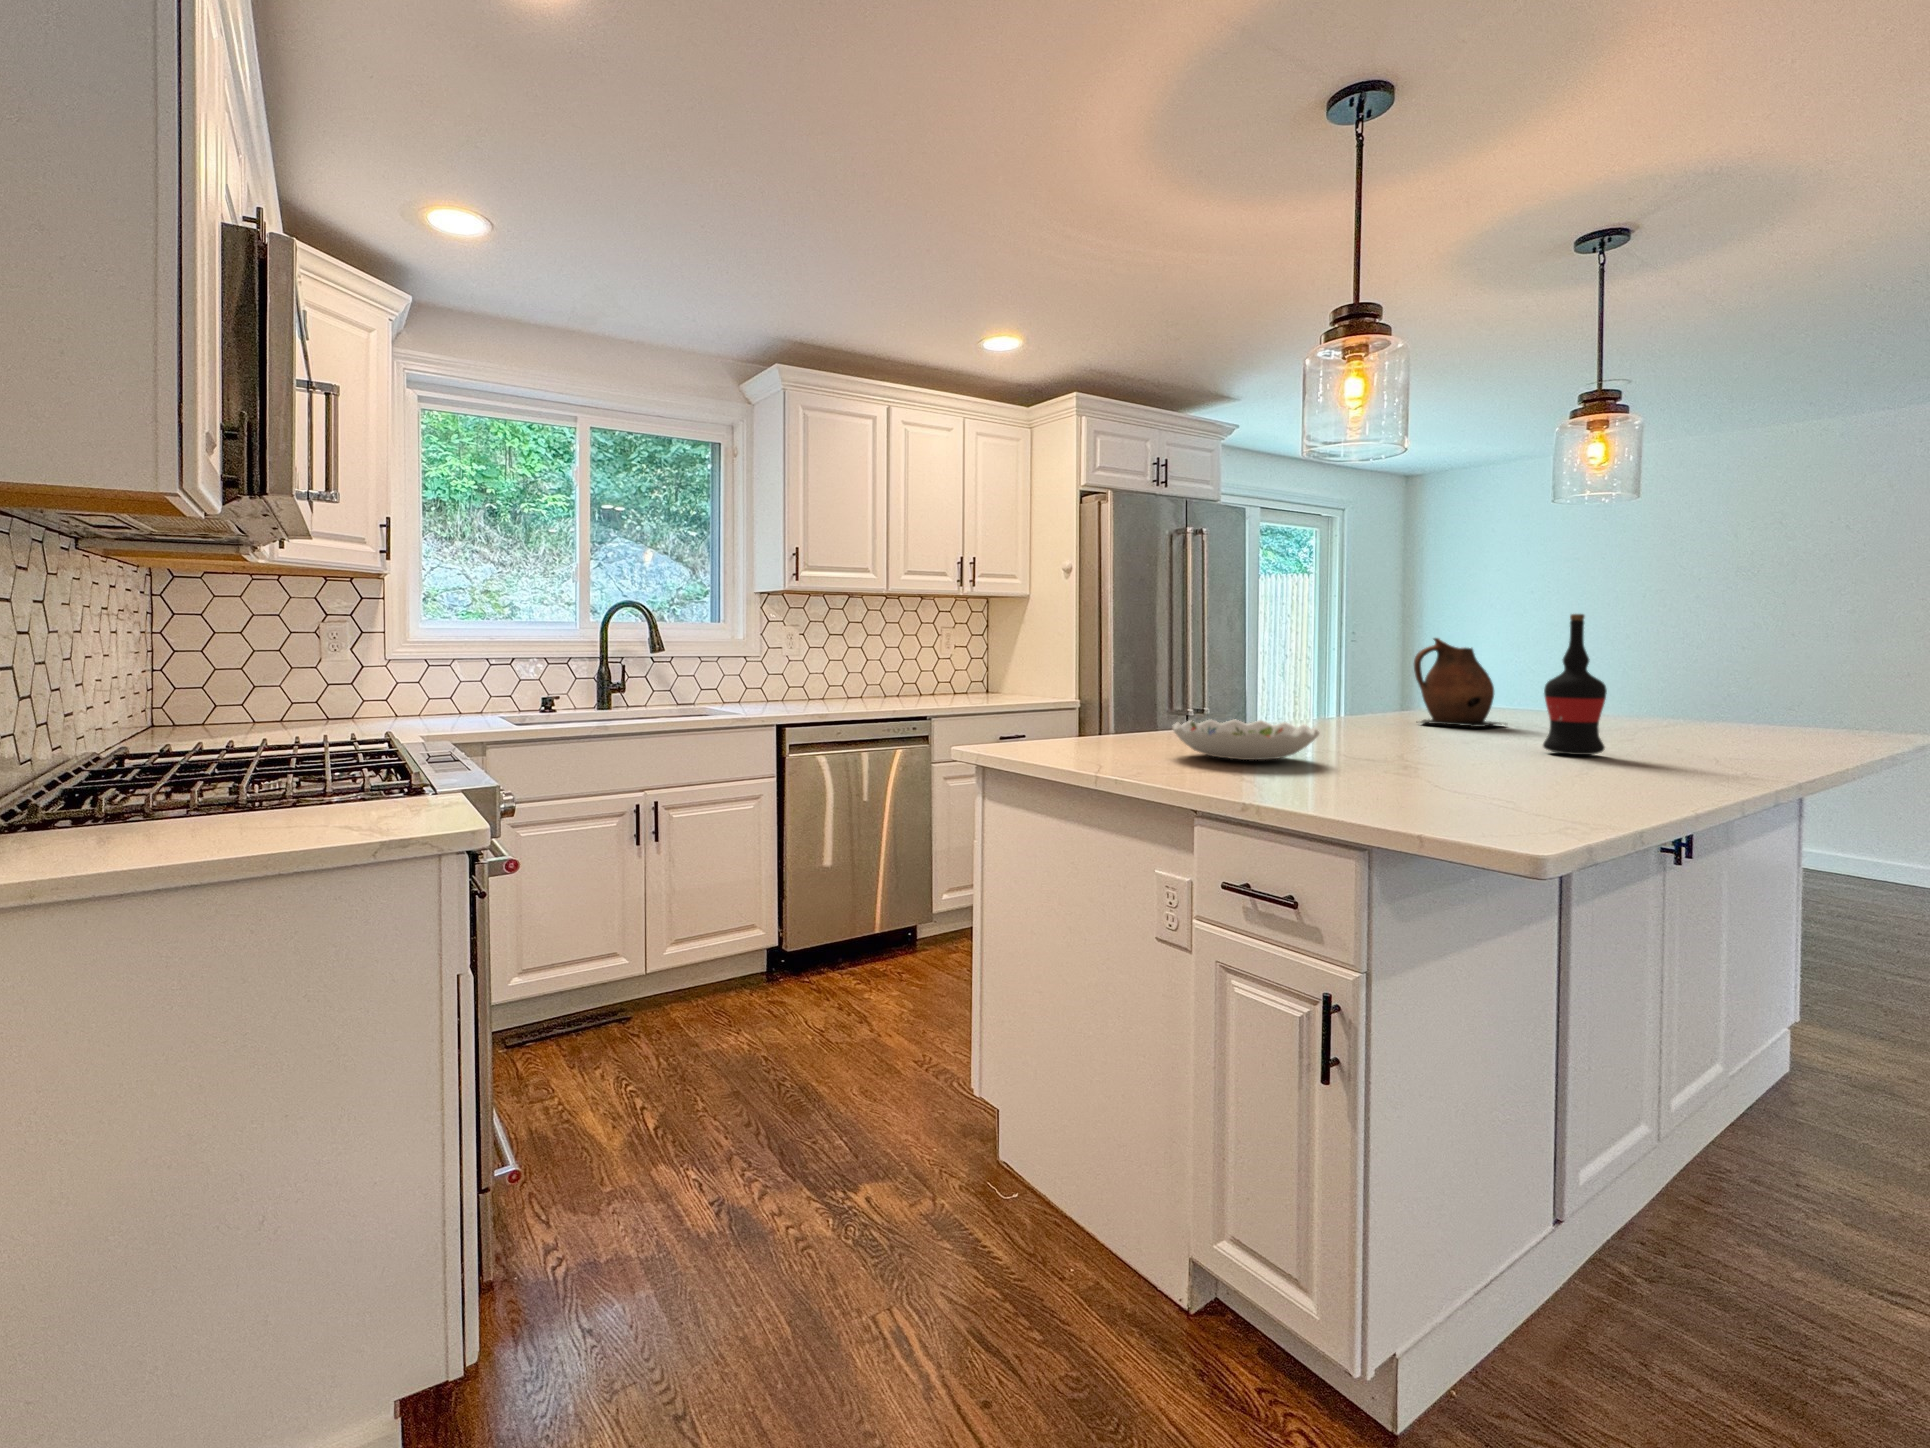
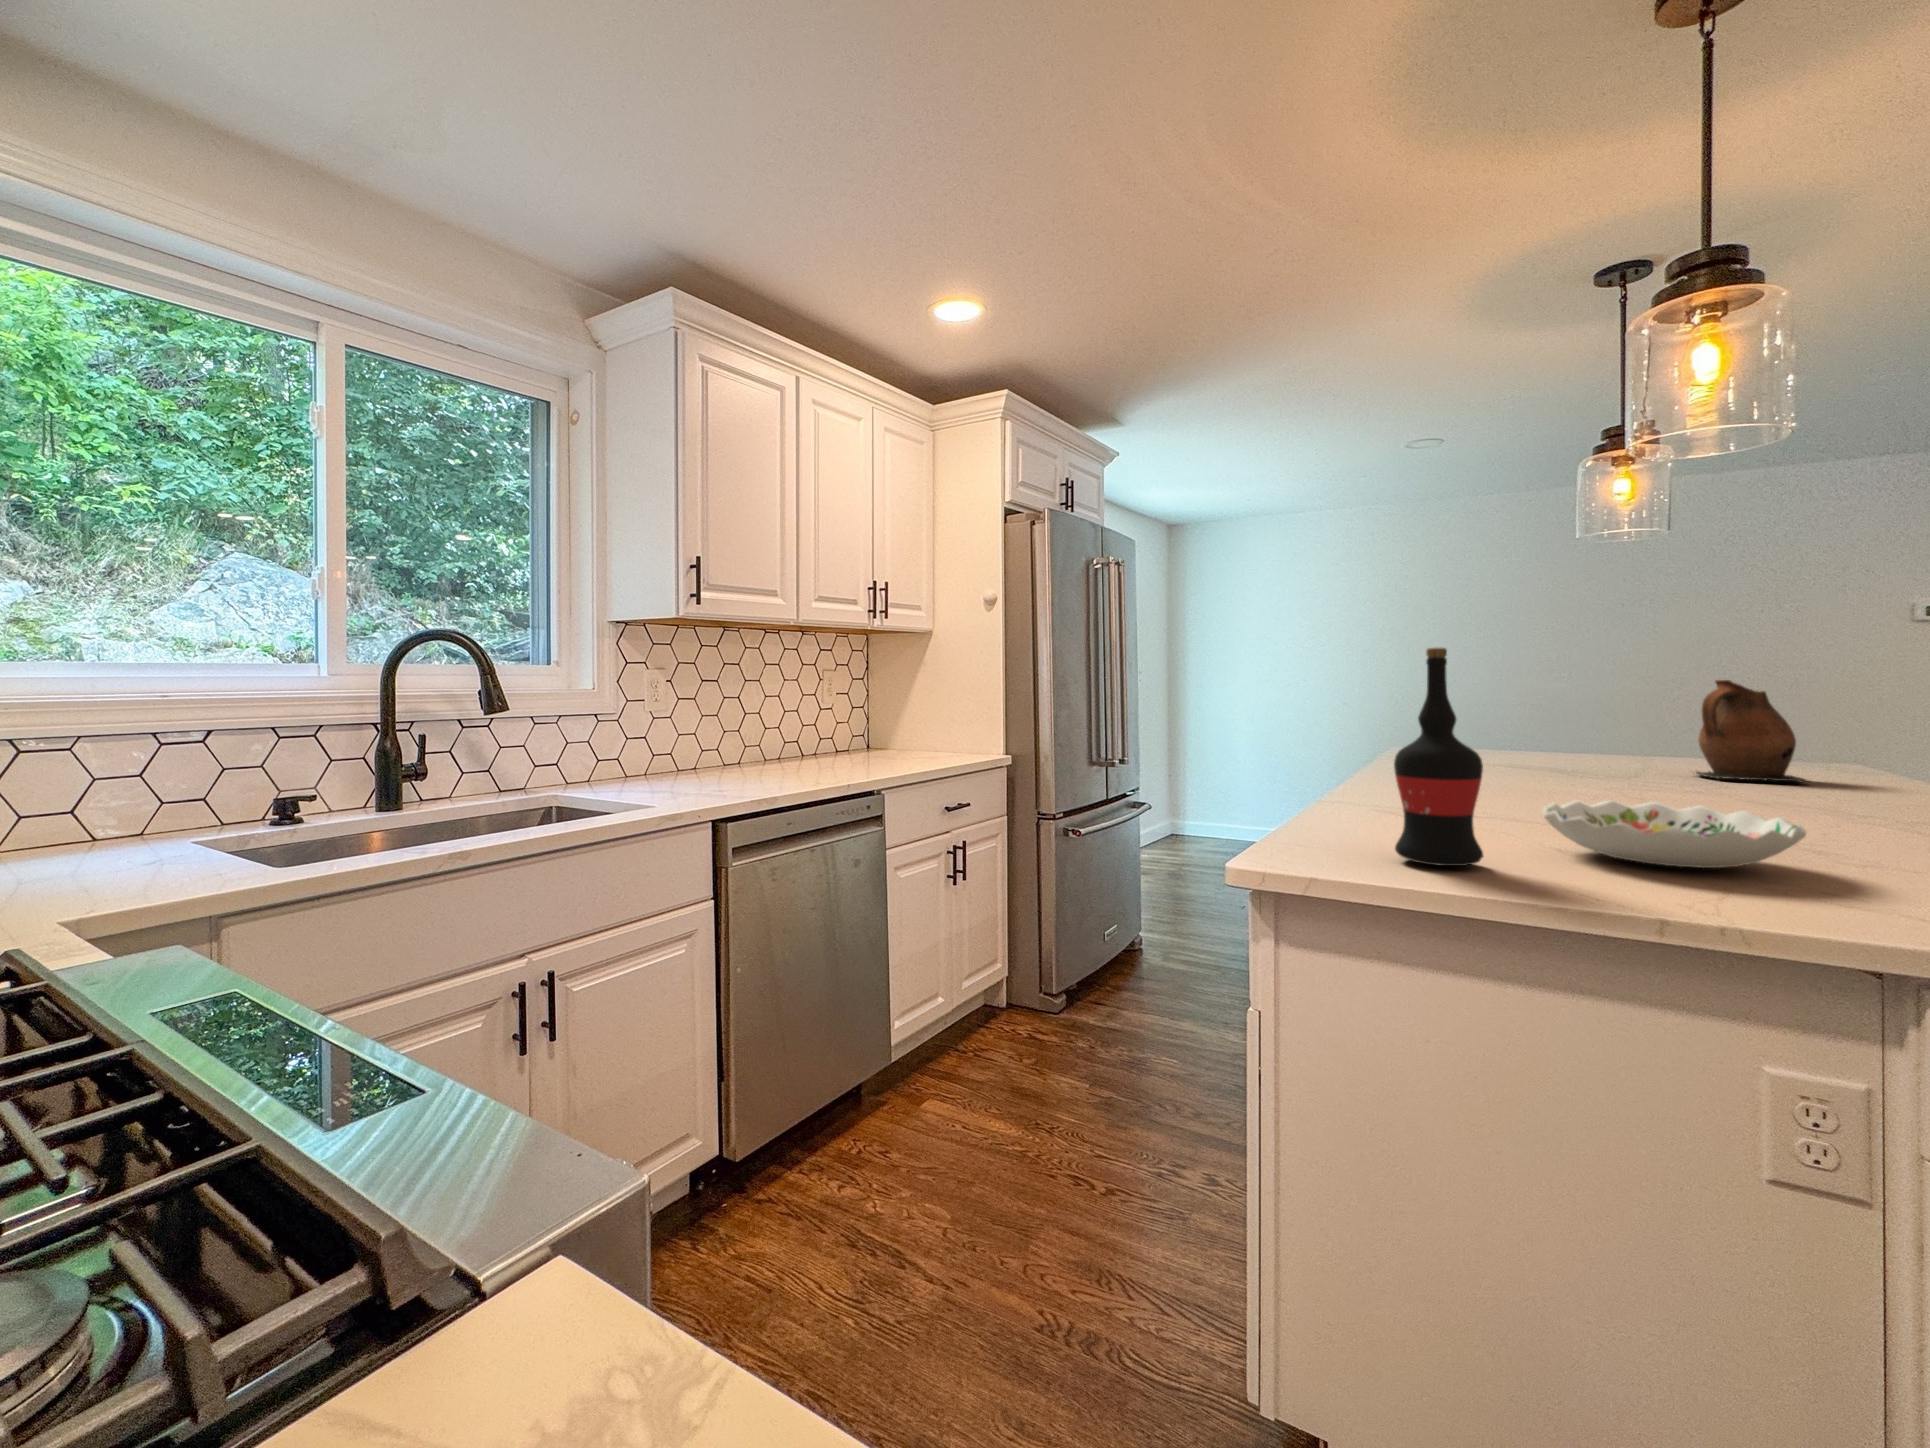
wine bottle: present [1543,614,1607,755] -> present [1394,647,1483,866]
ceramic pitcher: present [1414,638,1501,727] -> present [1696,680,1808,783]

